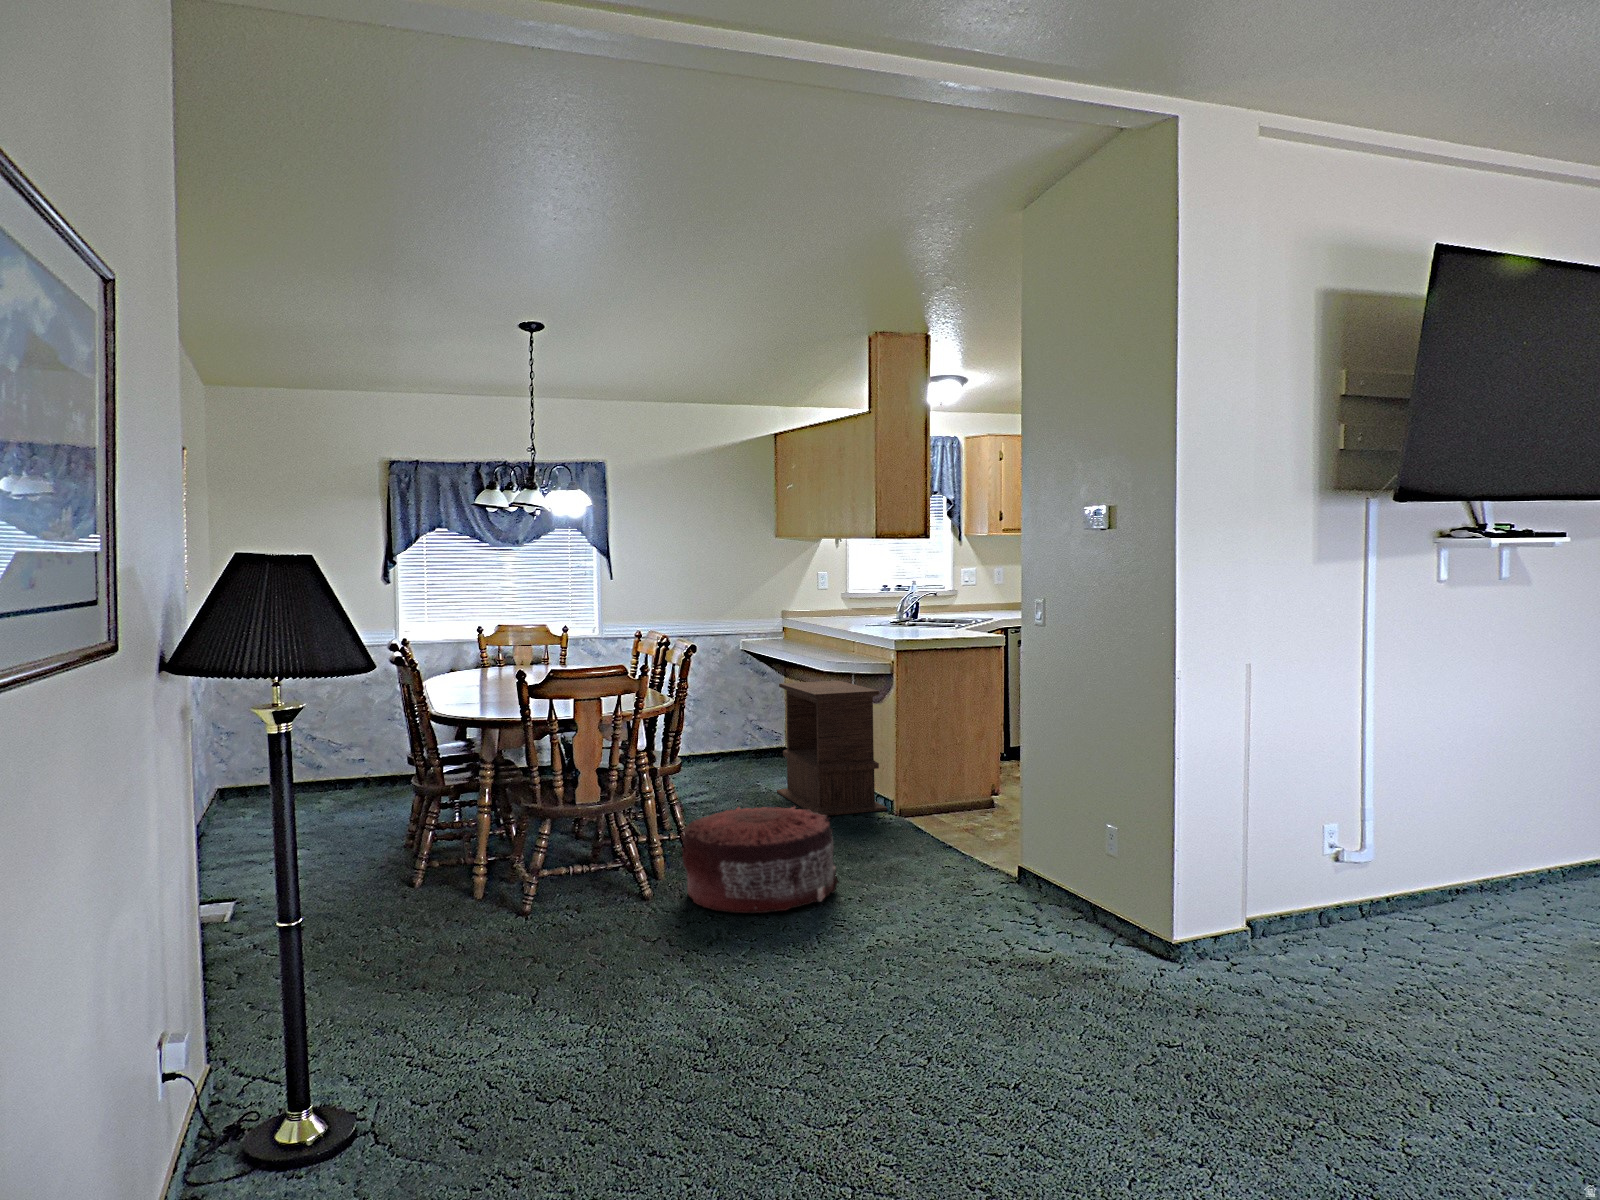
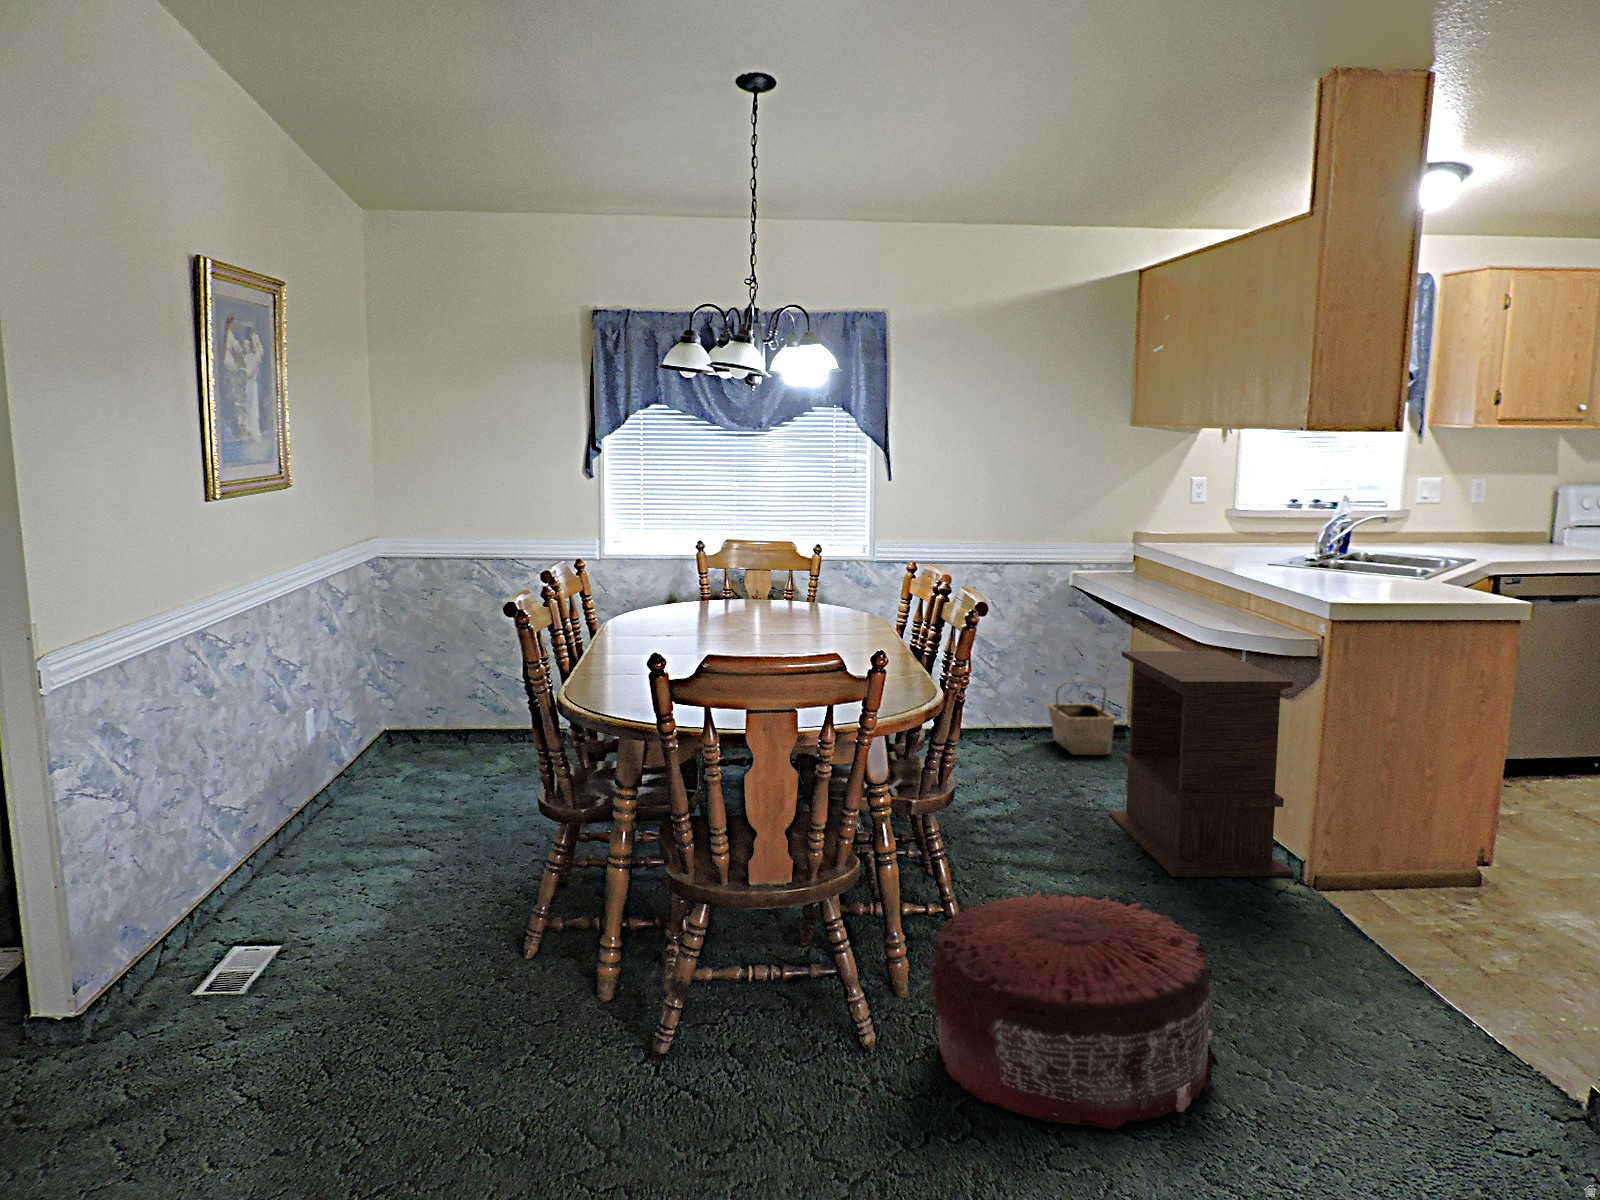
basket: none [732,714,778,764] -> present [1048,681,1115,755]

